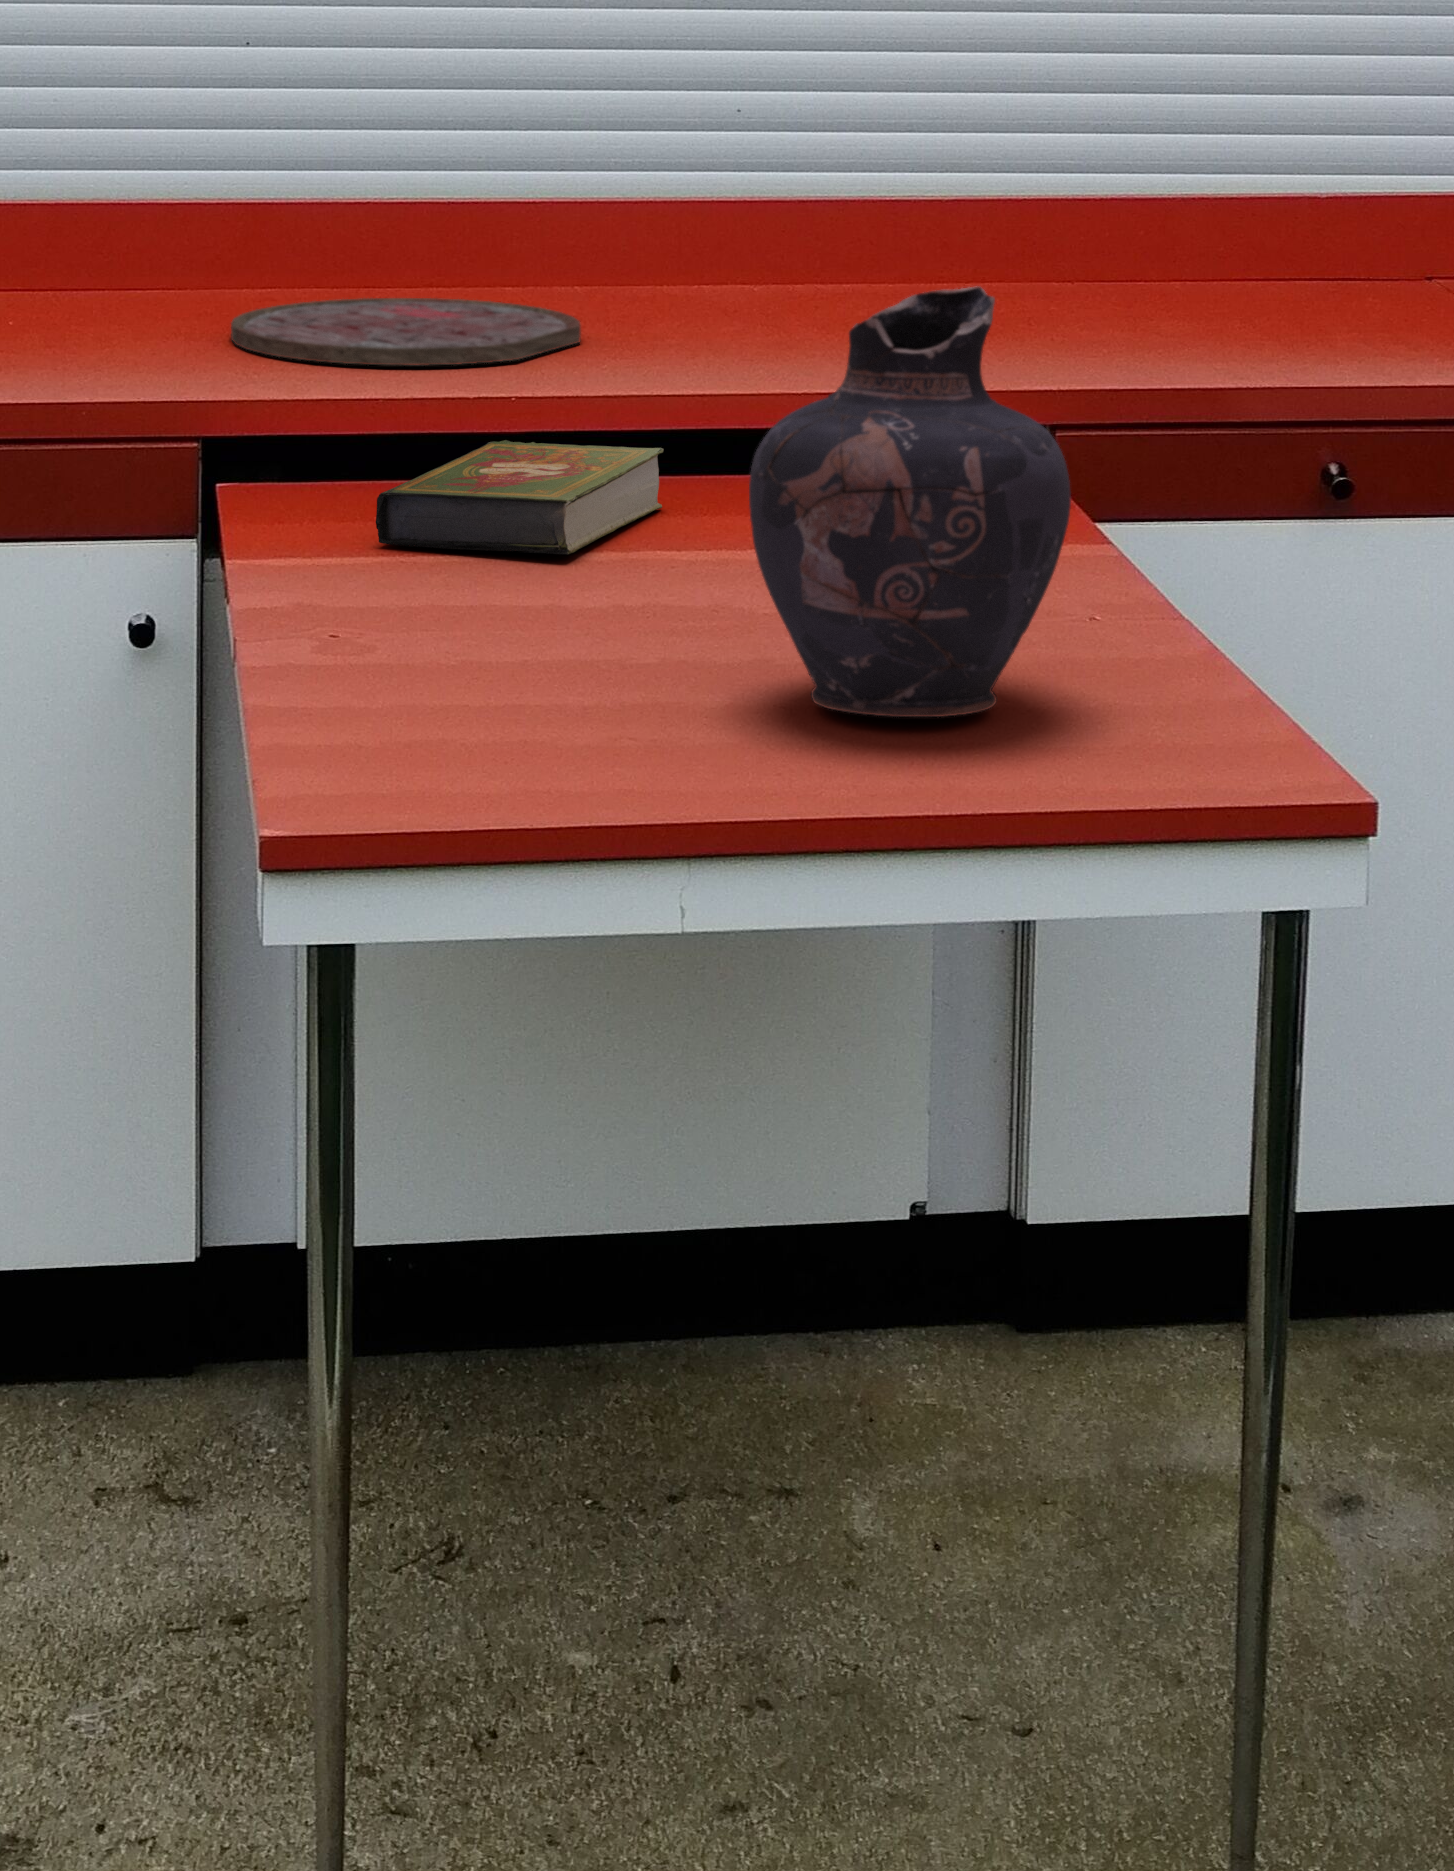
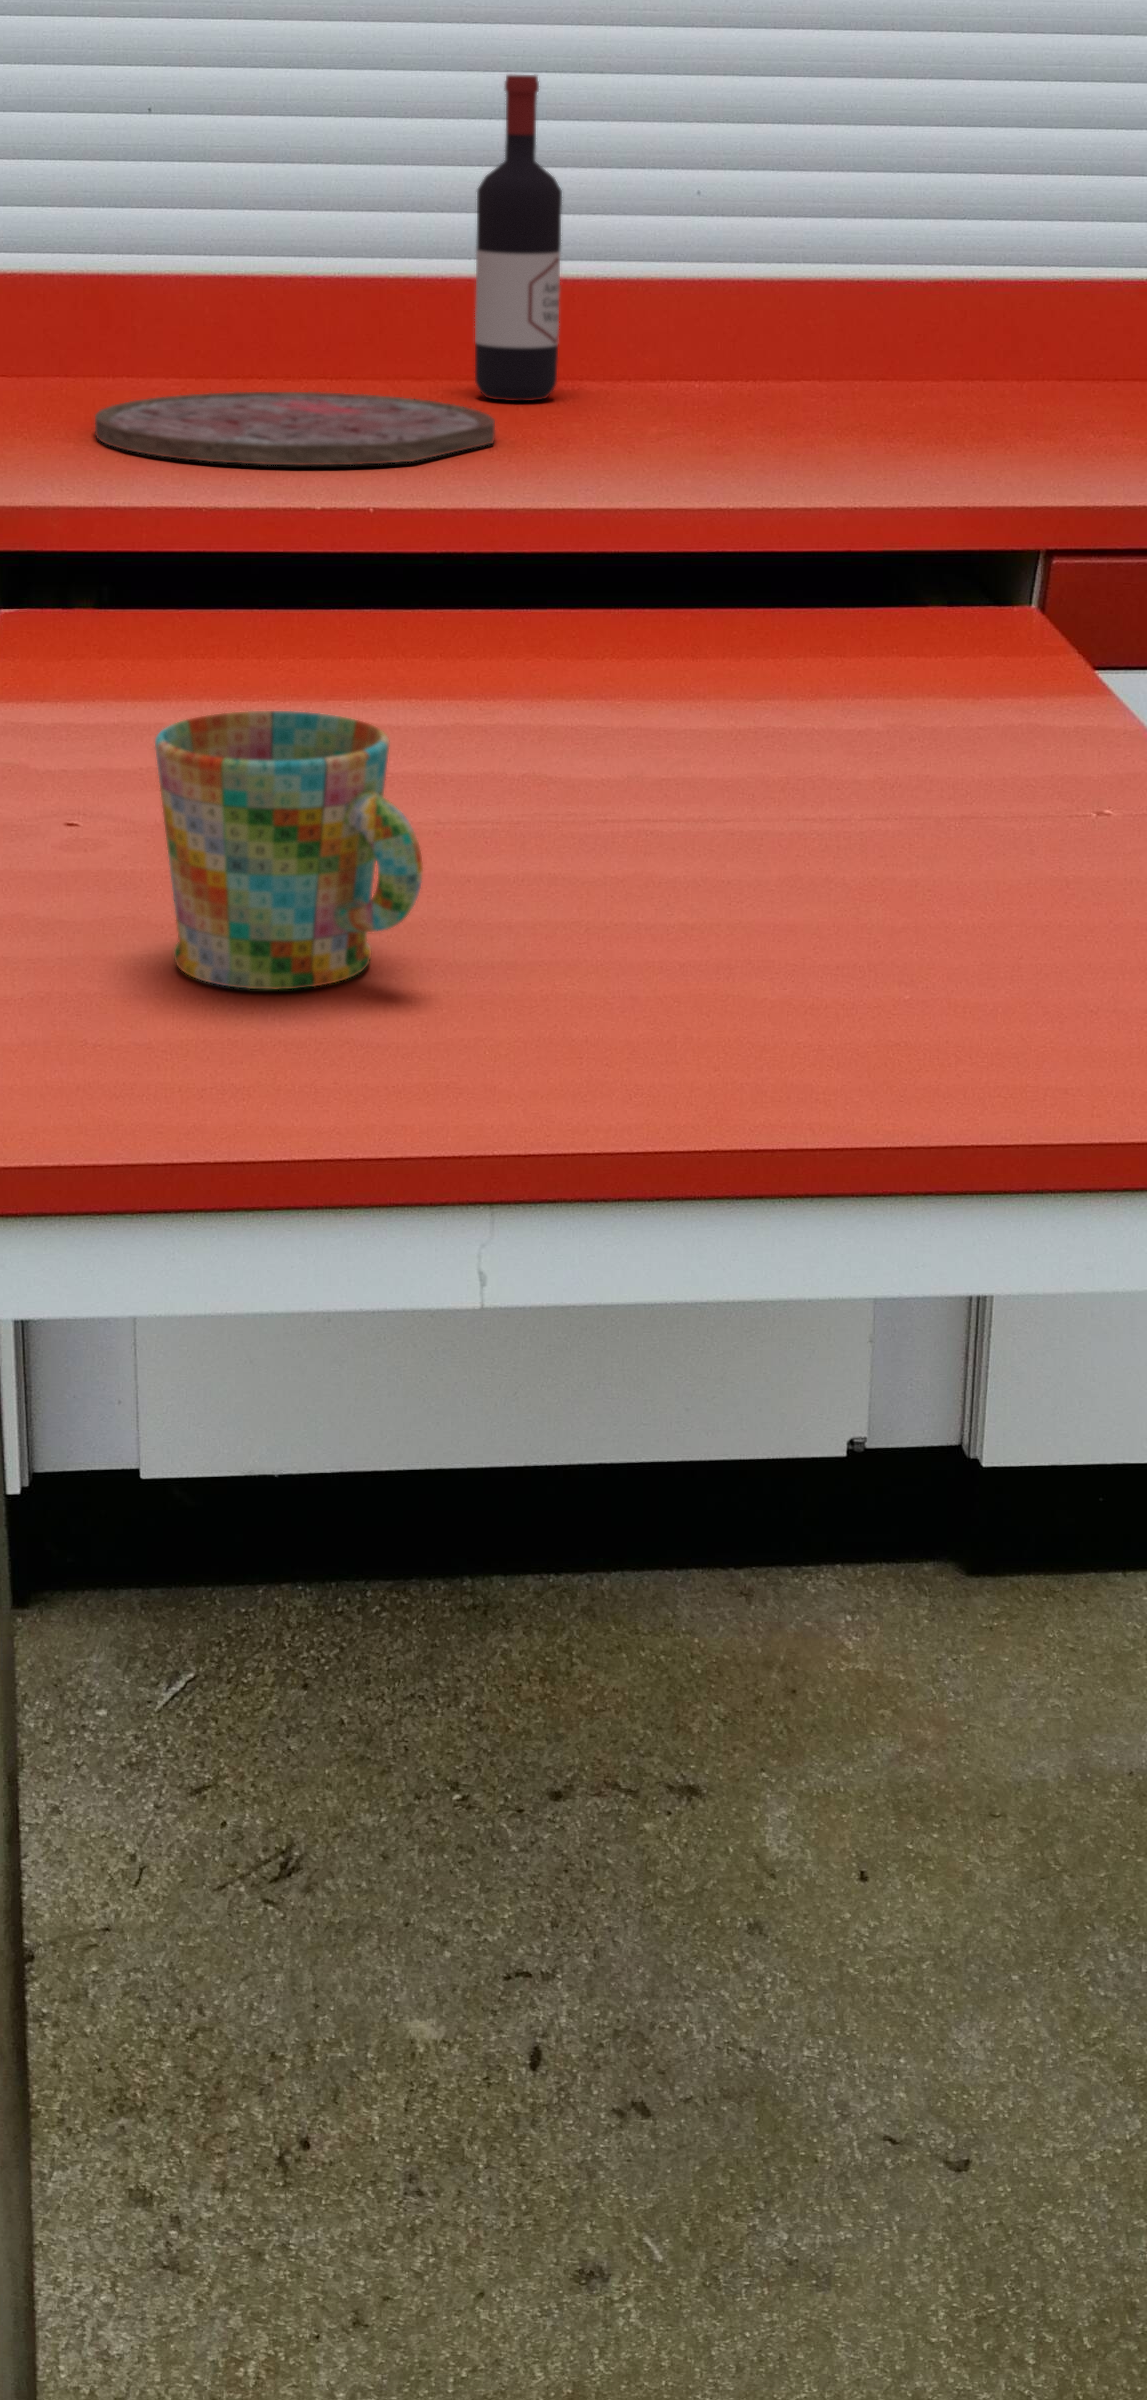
wine bottle: none [552,14,627,302] -> present [475,75,562,401]
vase: present [749,286,1071,717] -> none [625,350,1066,944]
book: present [376,440,663,554] -> none [199,553,564,697]
mug: none [417,557,615,756] -> present [155,711,423,989]

